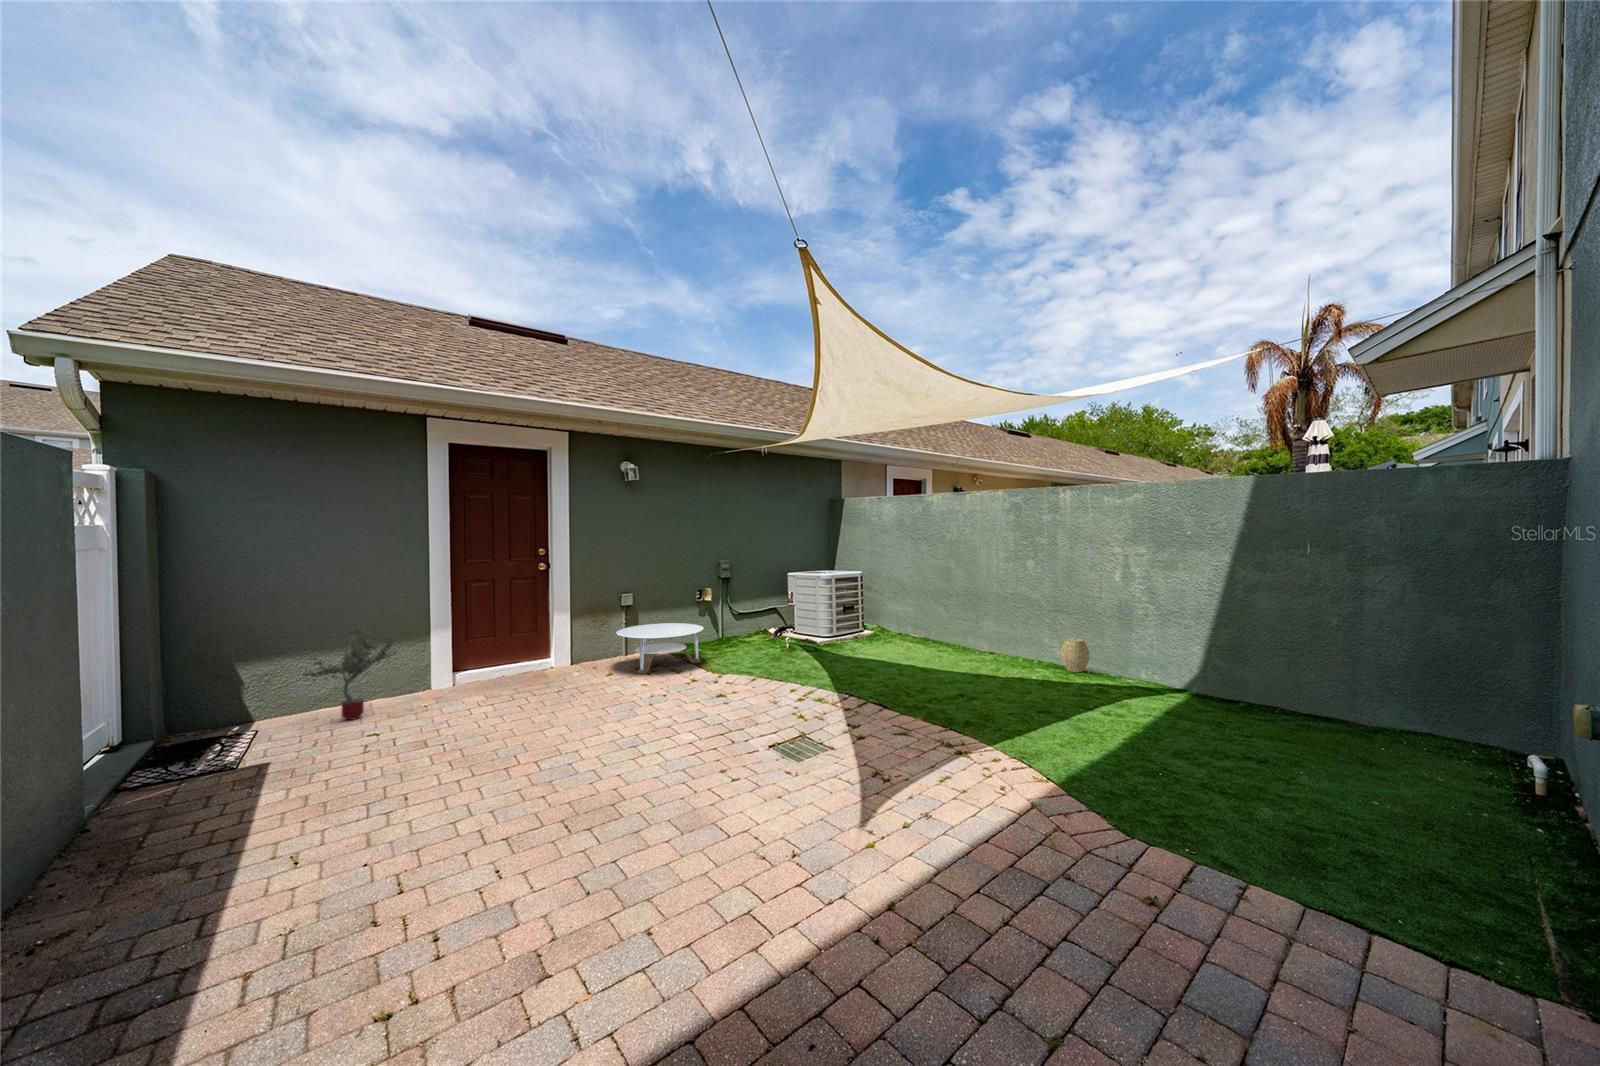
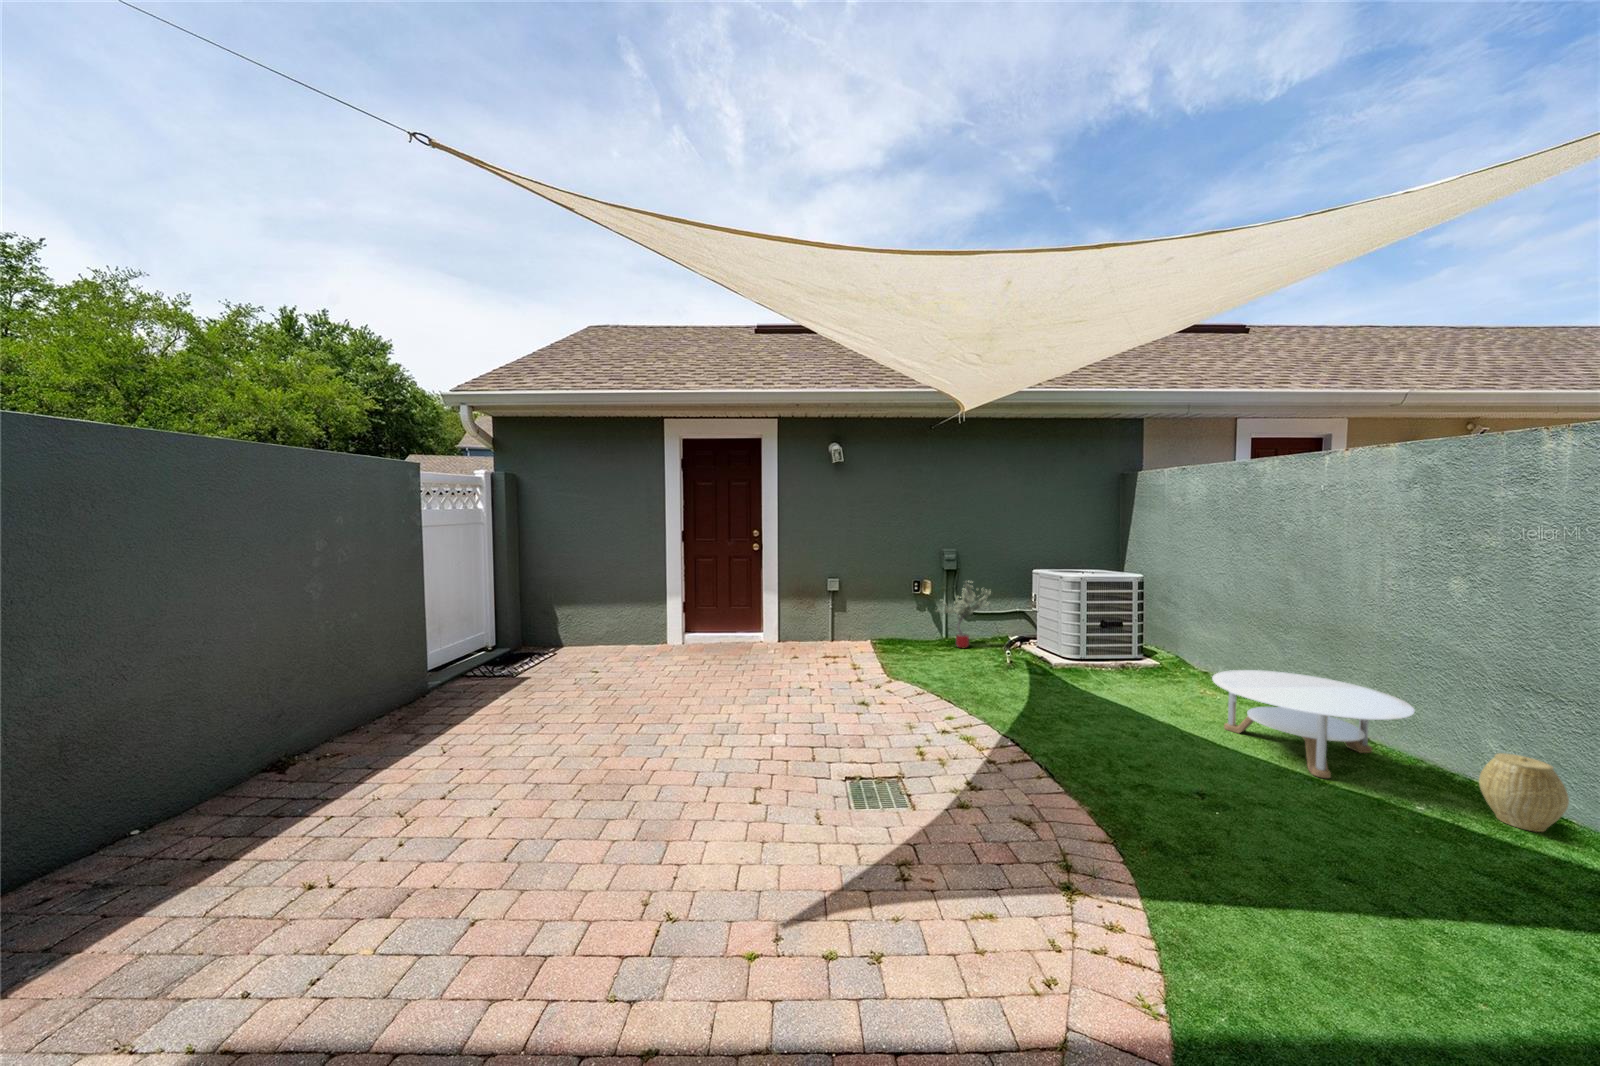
round table: present [616,623,704,674] -> present [1212,670,1414,778]
potted tree: present [303,625,396,720] -> present [937,581,990,648]

